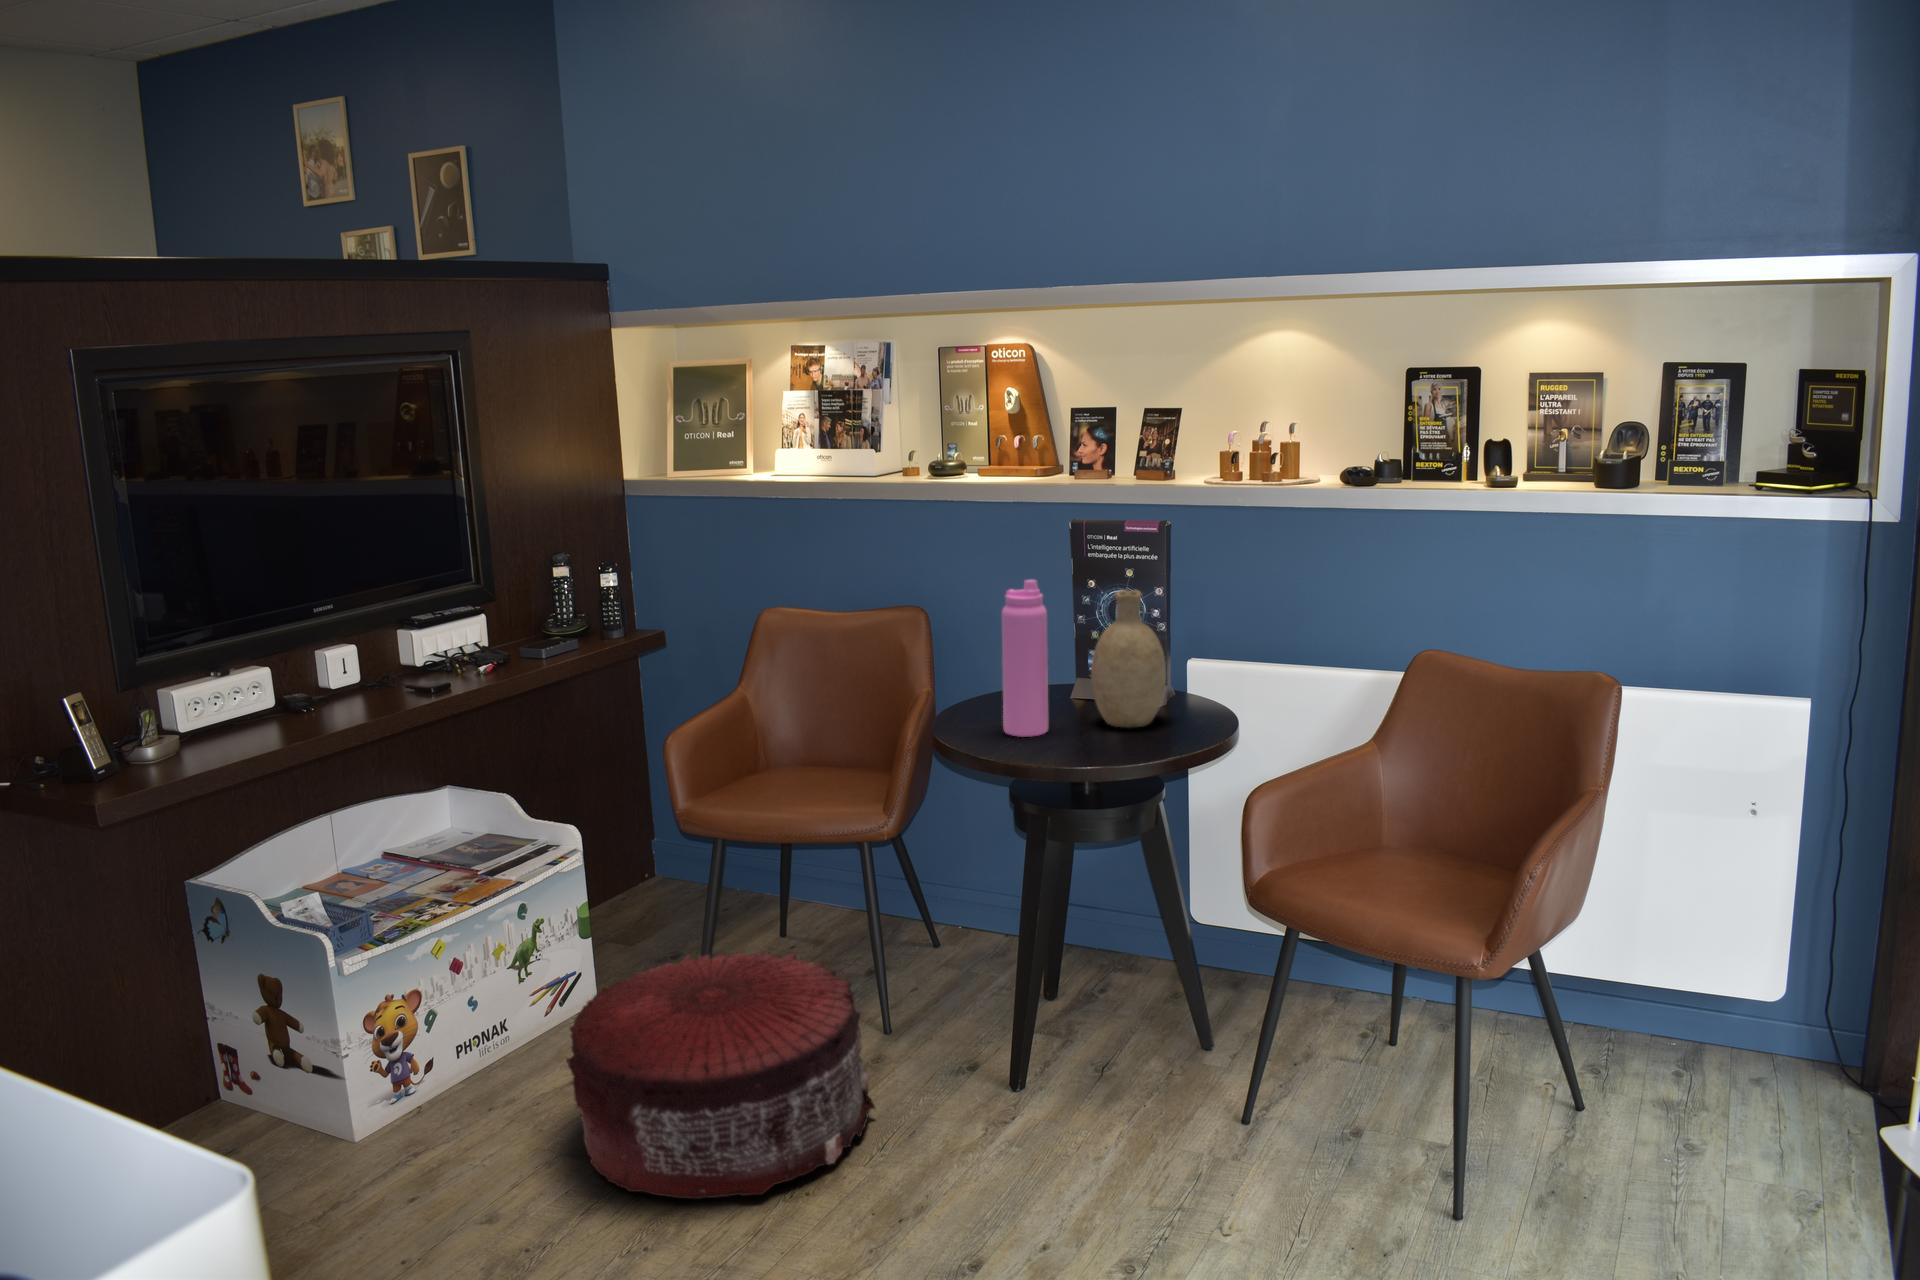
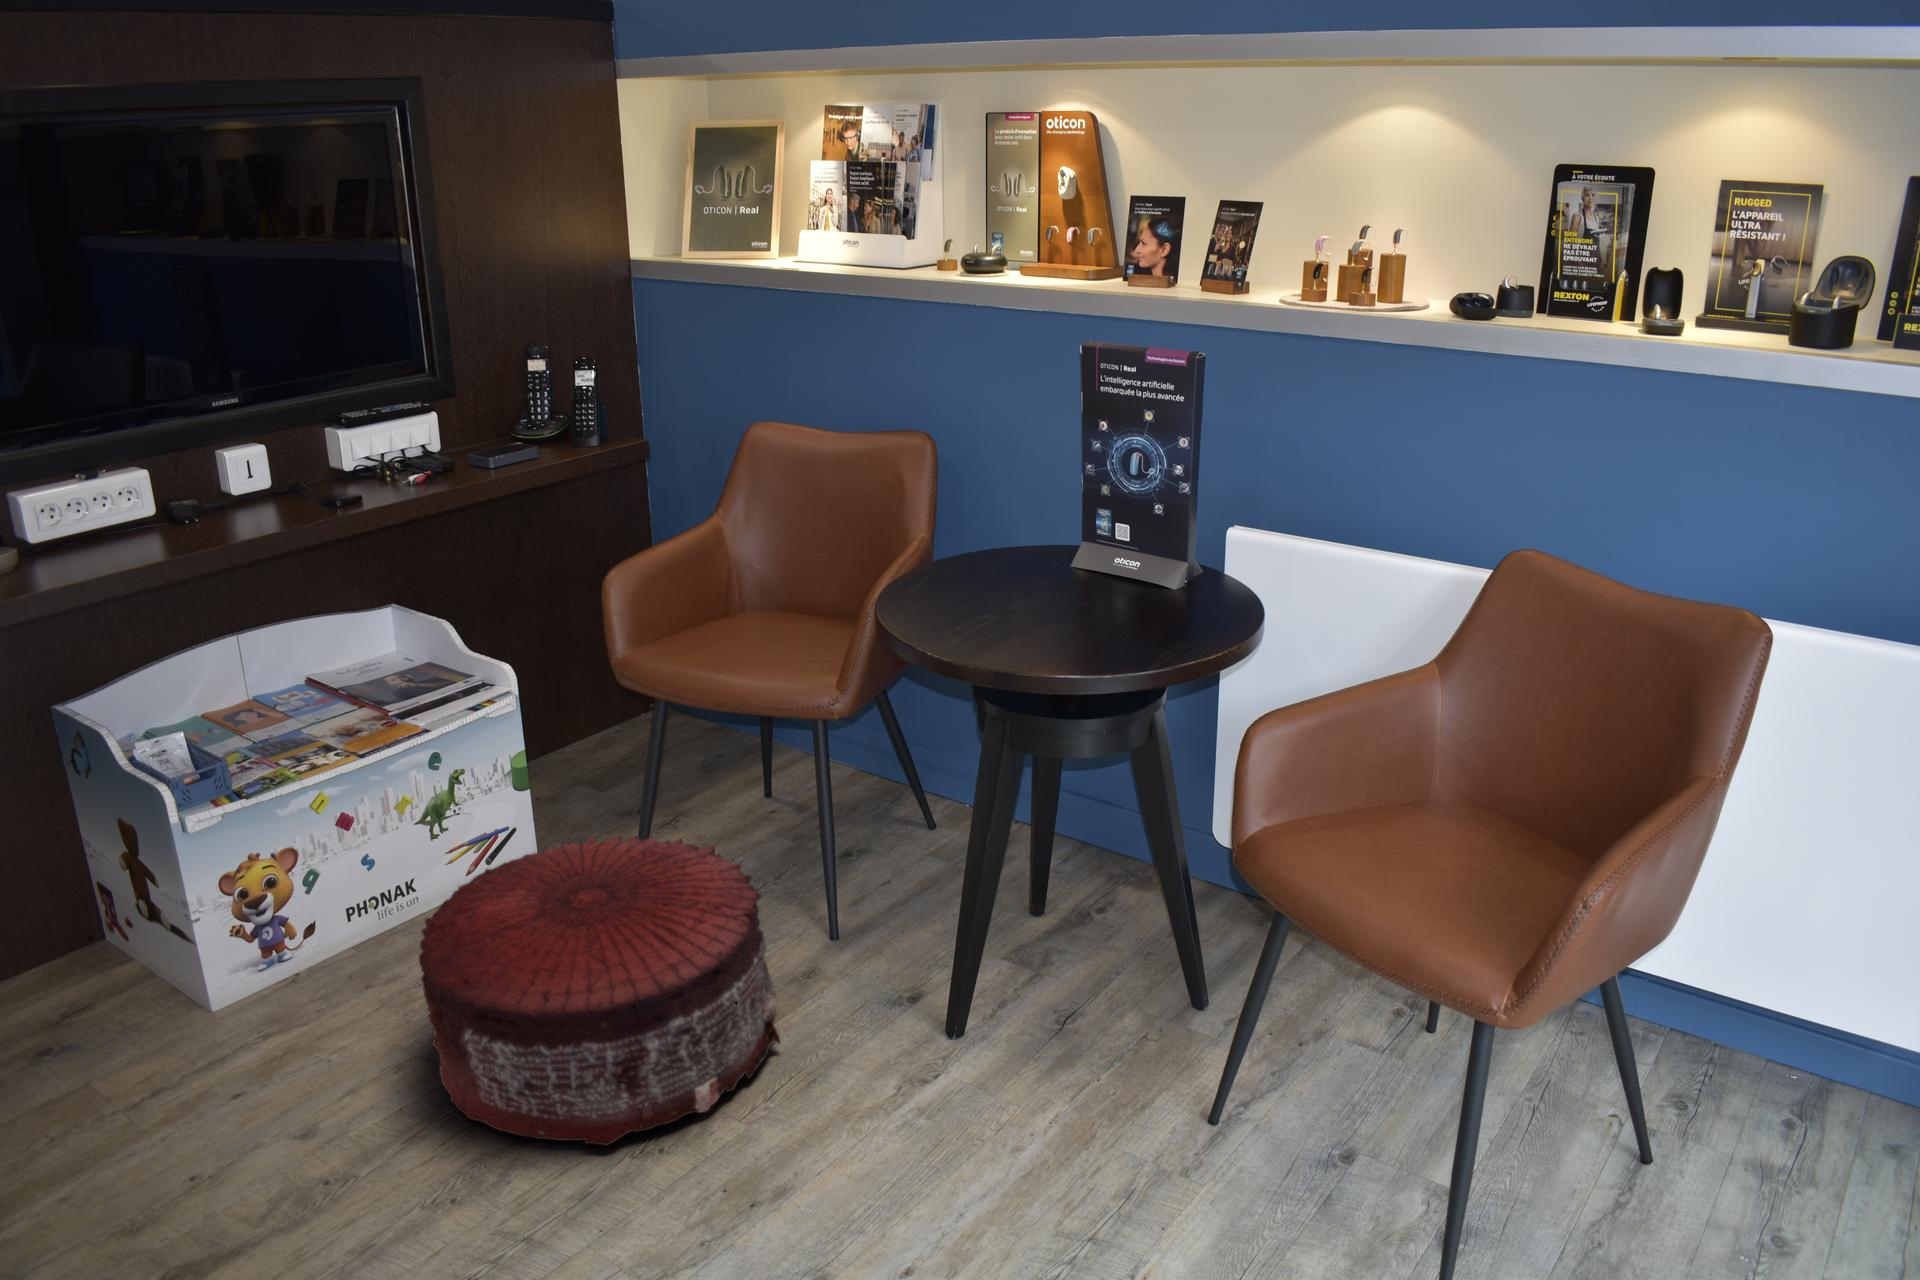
water bottle: present [1002,580,1048,737] -> none [963,426,1022,623]
decorative vase: present [1091,590,1166,728] -> none [1078,444,1174,620]

